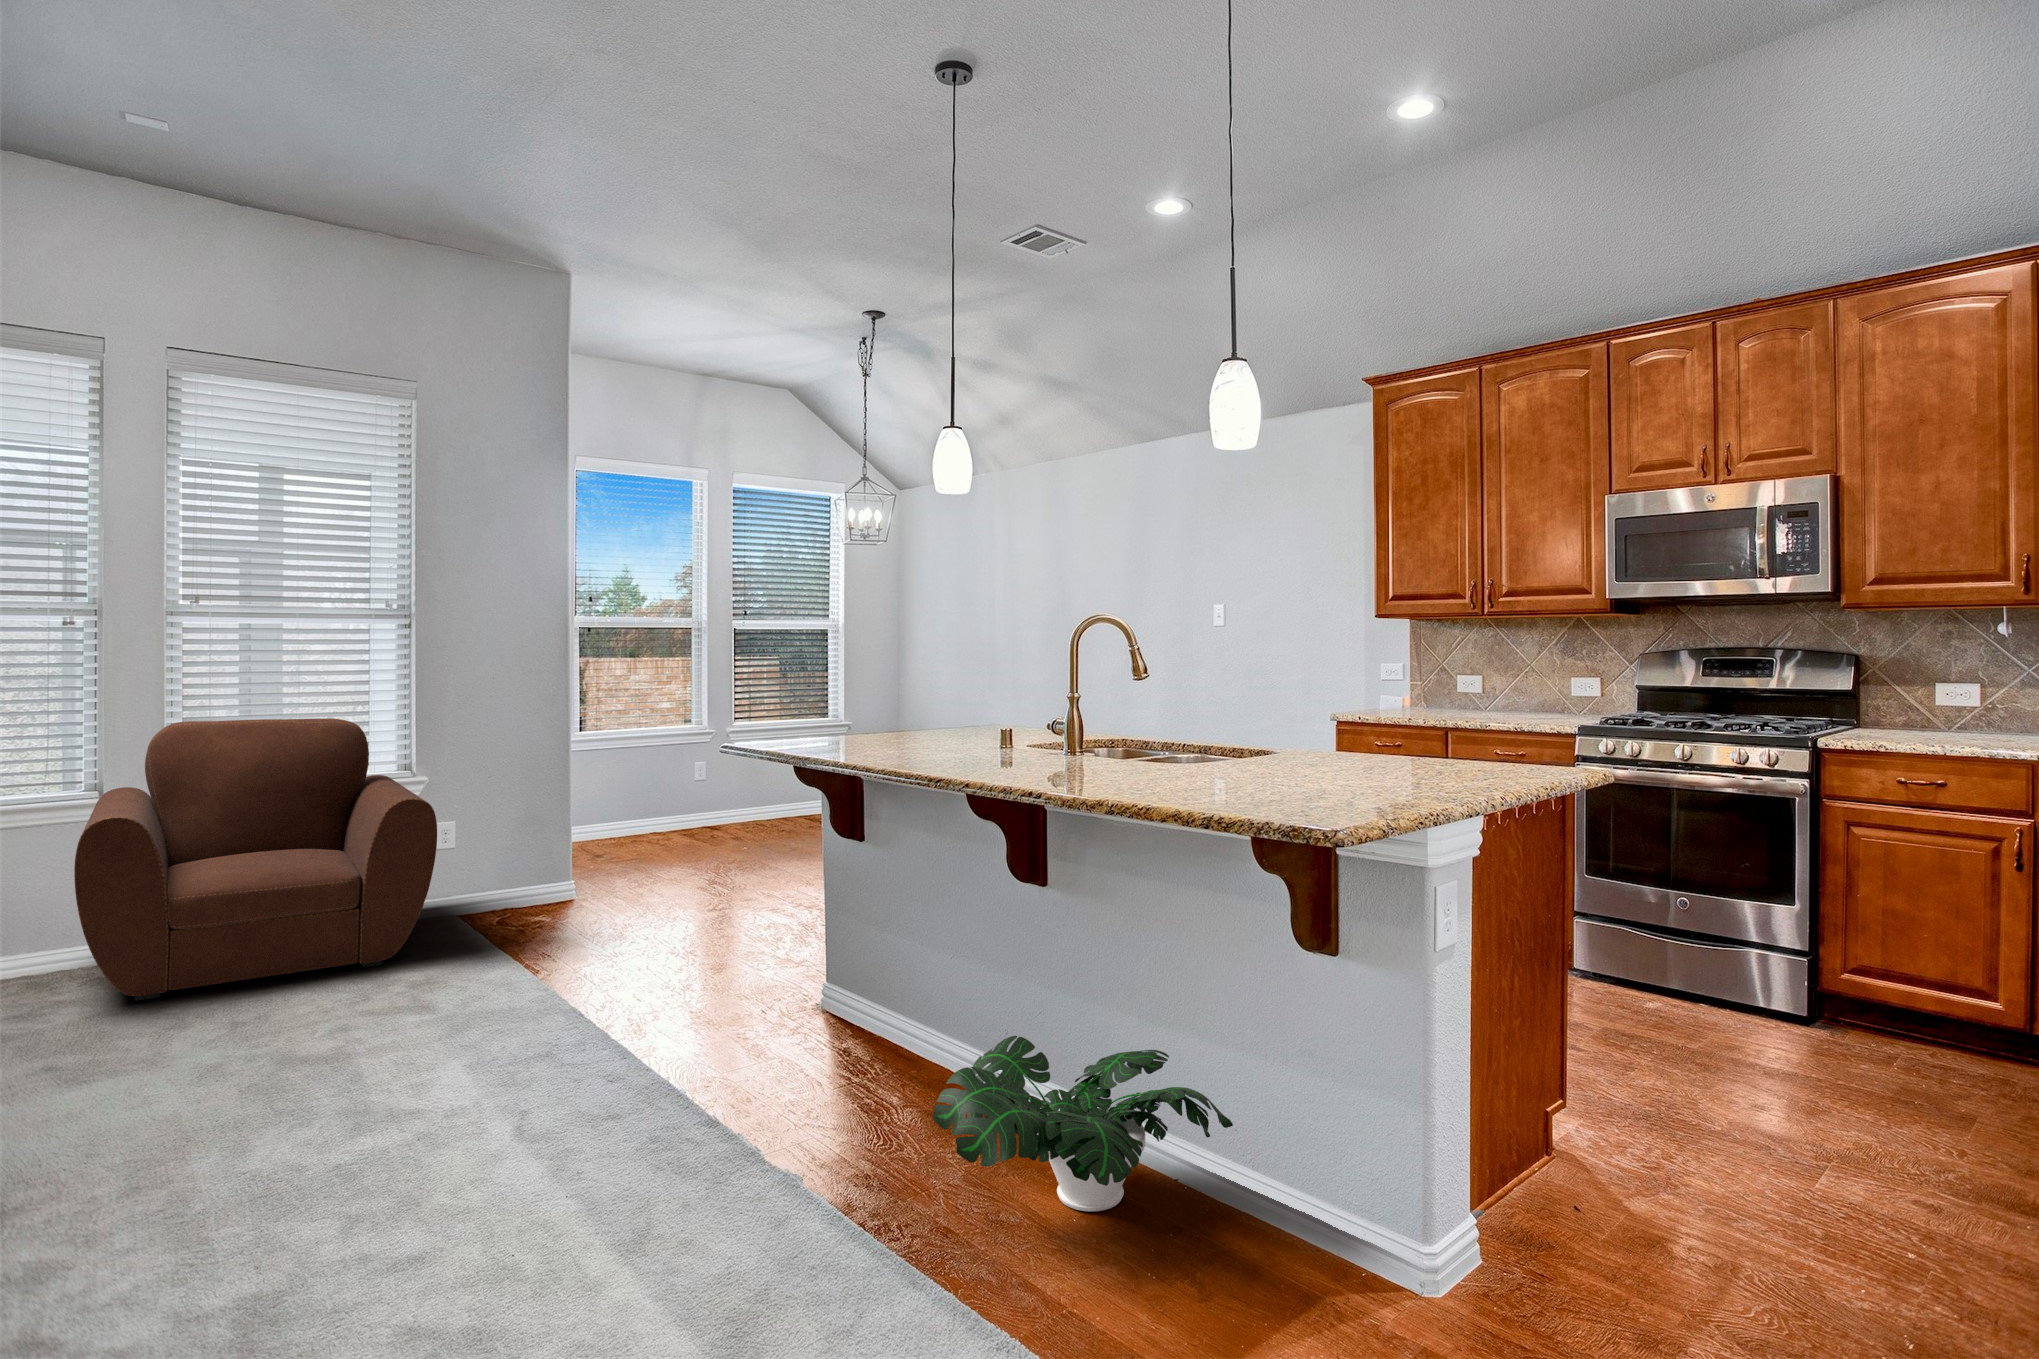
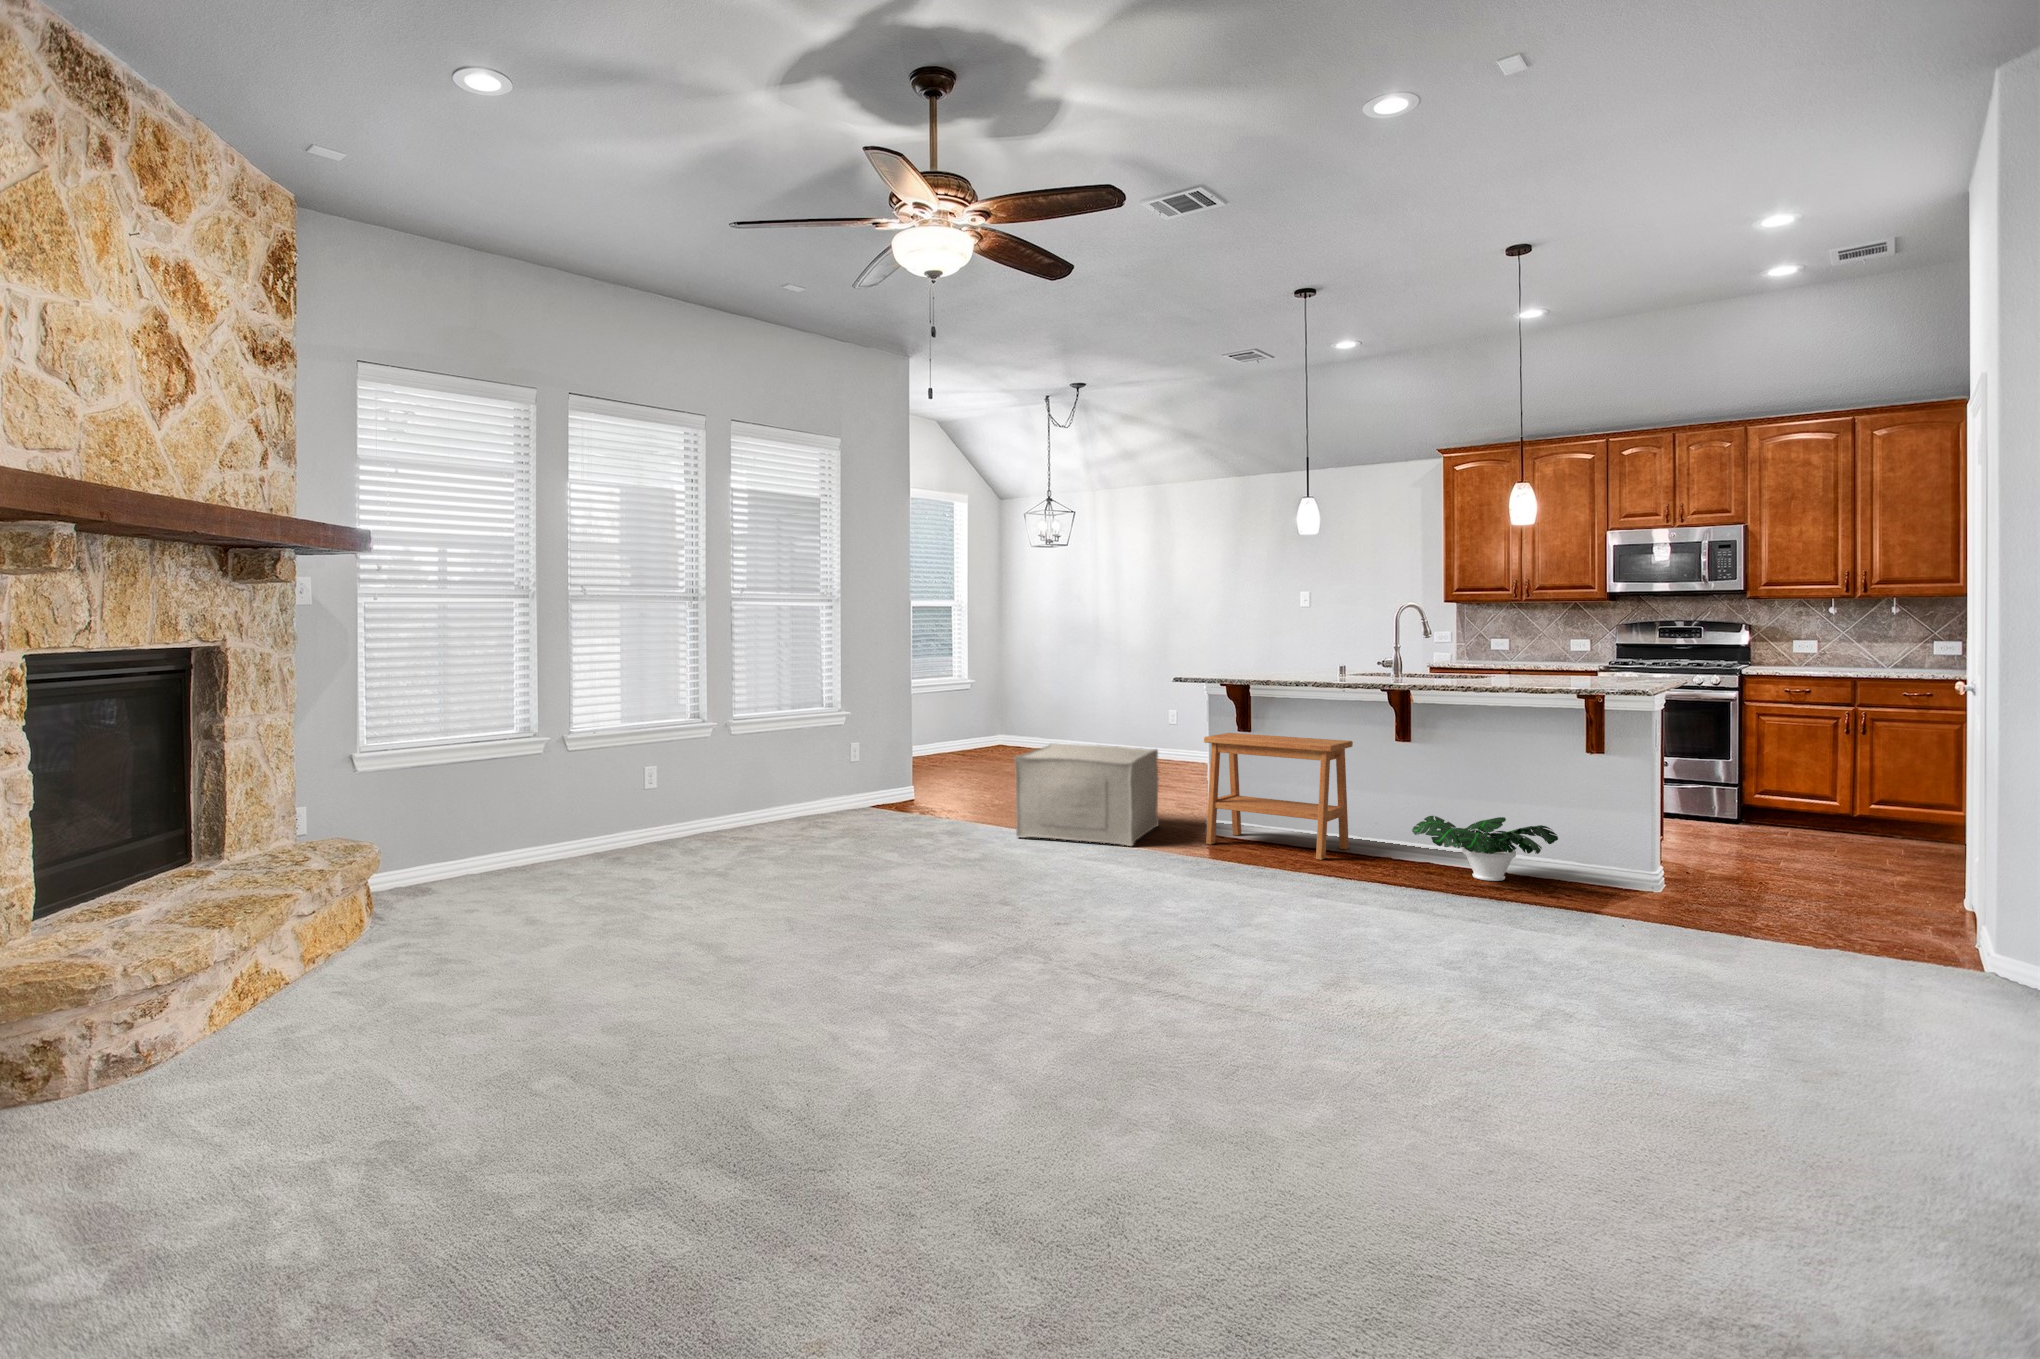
armchair: present [74,718,437,1001] -> none [730,684,950,846]
ottoman: none [457,824,761,1031] -> present [1014,743,1159,846]
side table: none [735,824,970,1098] -> present [1204,733,1353,860]

